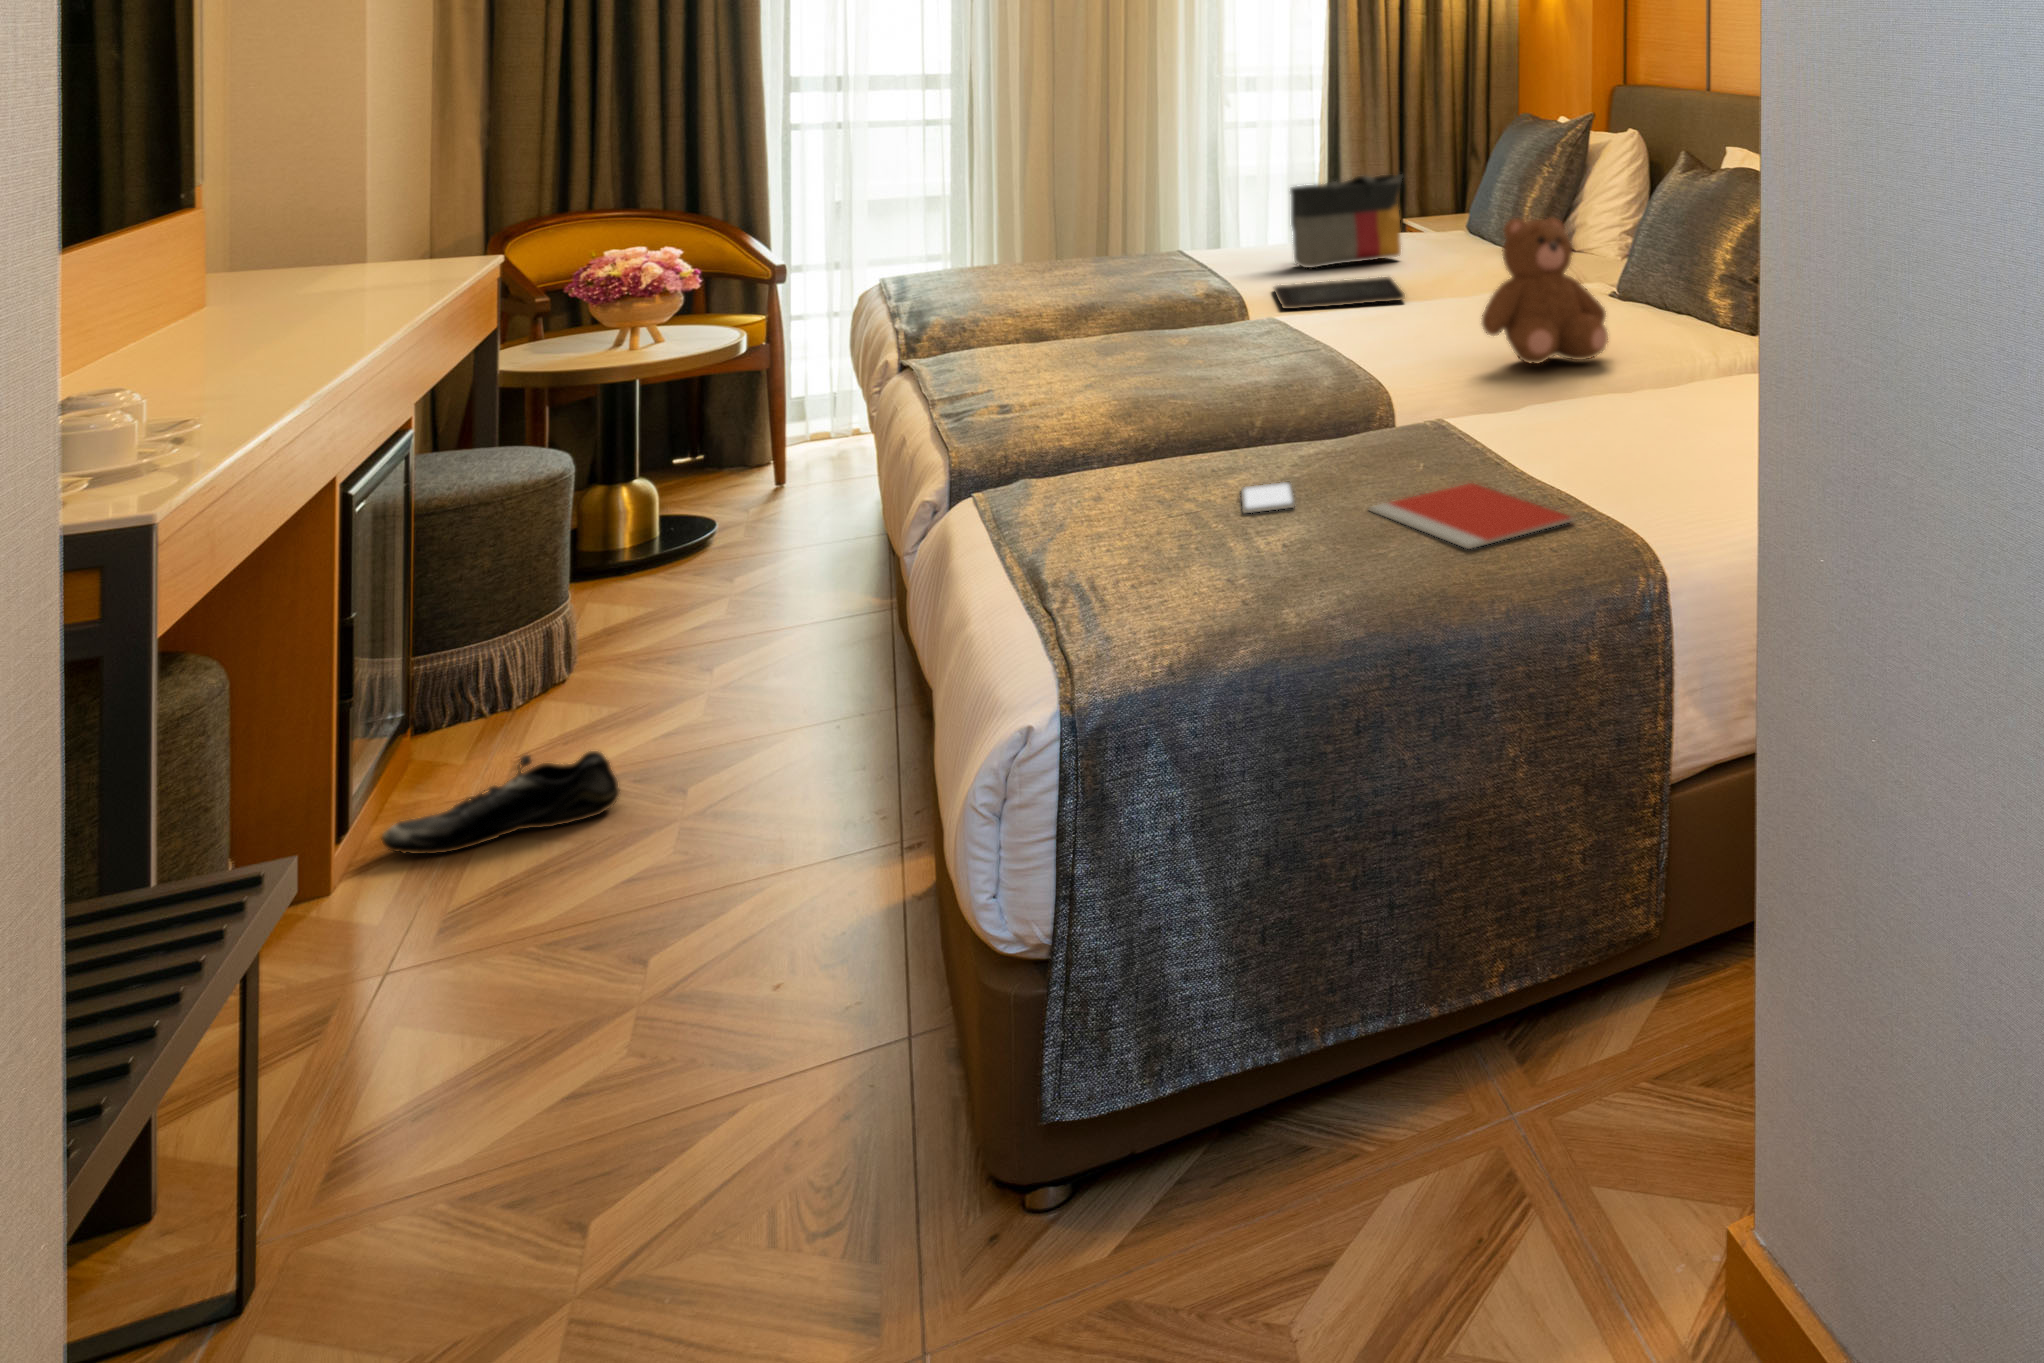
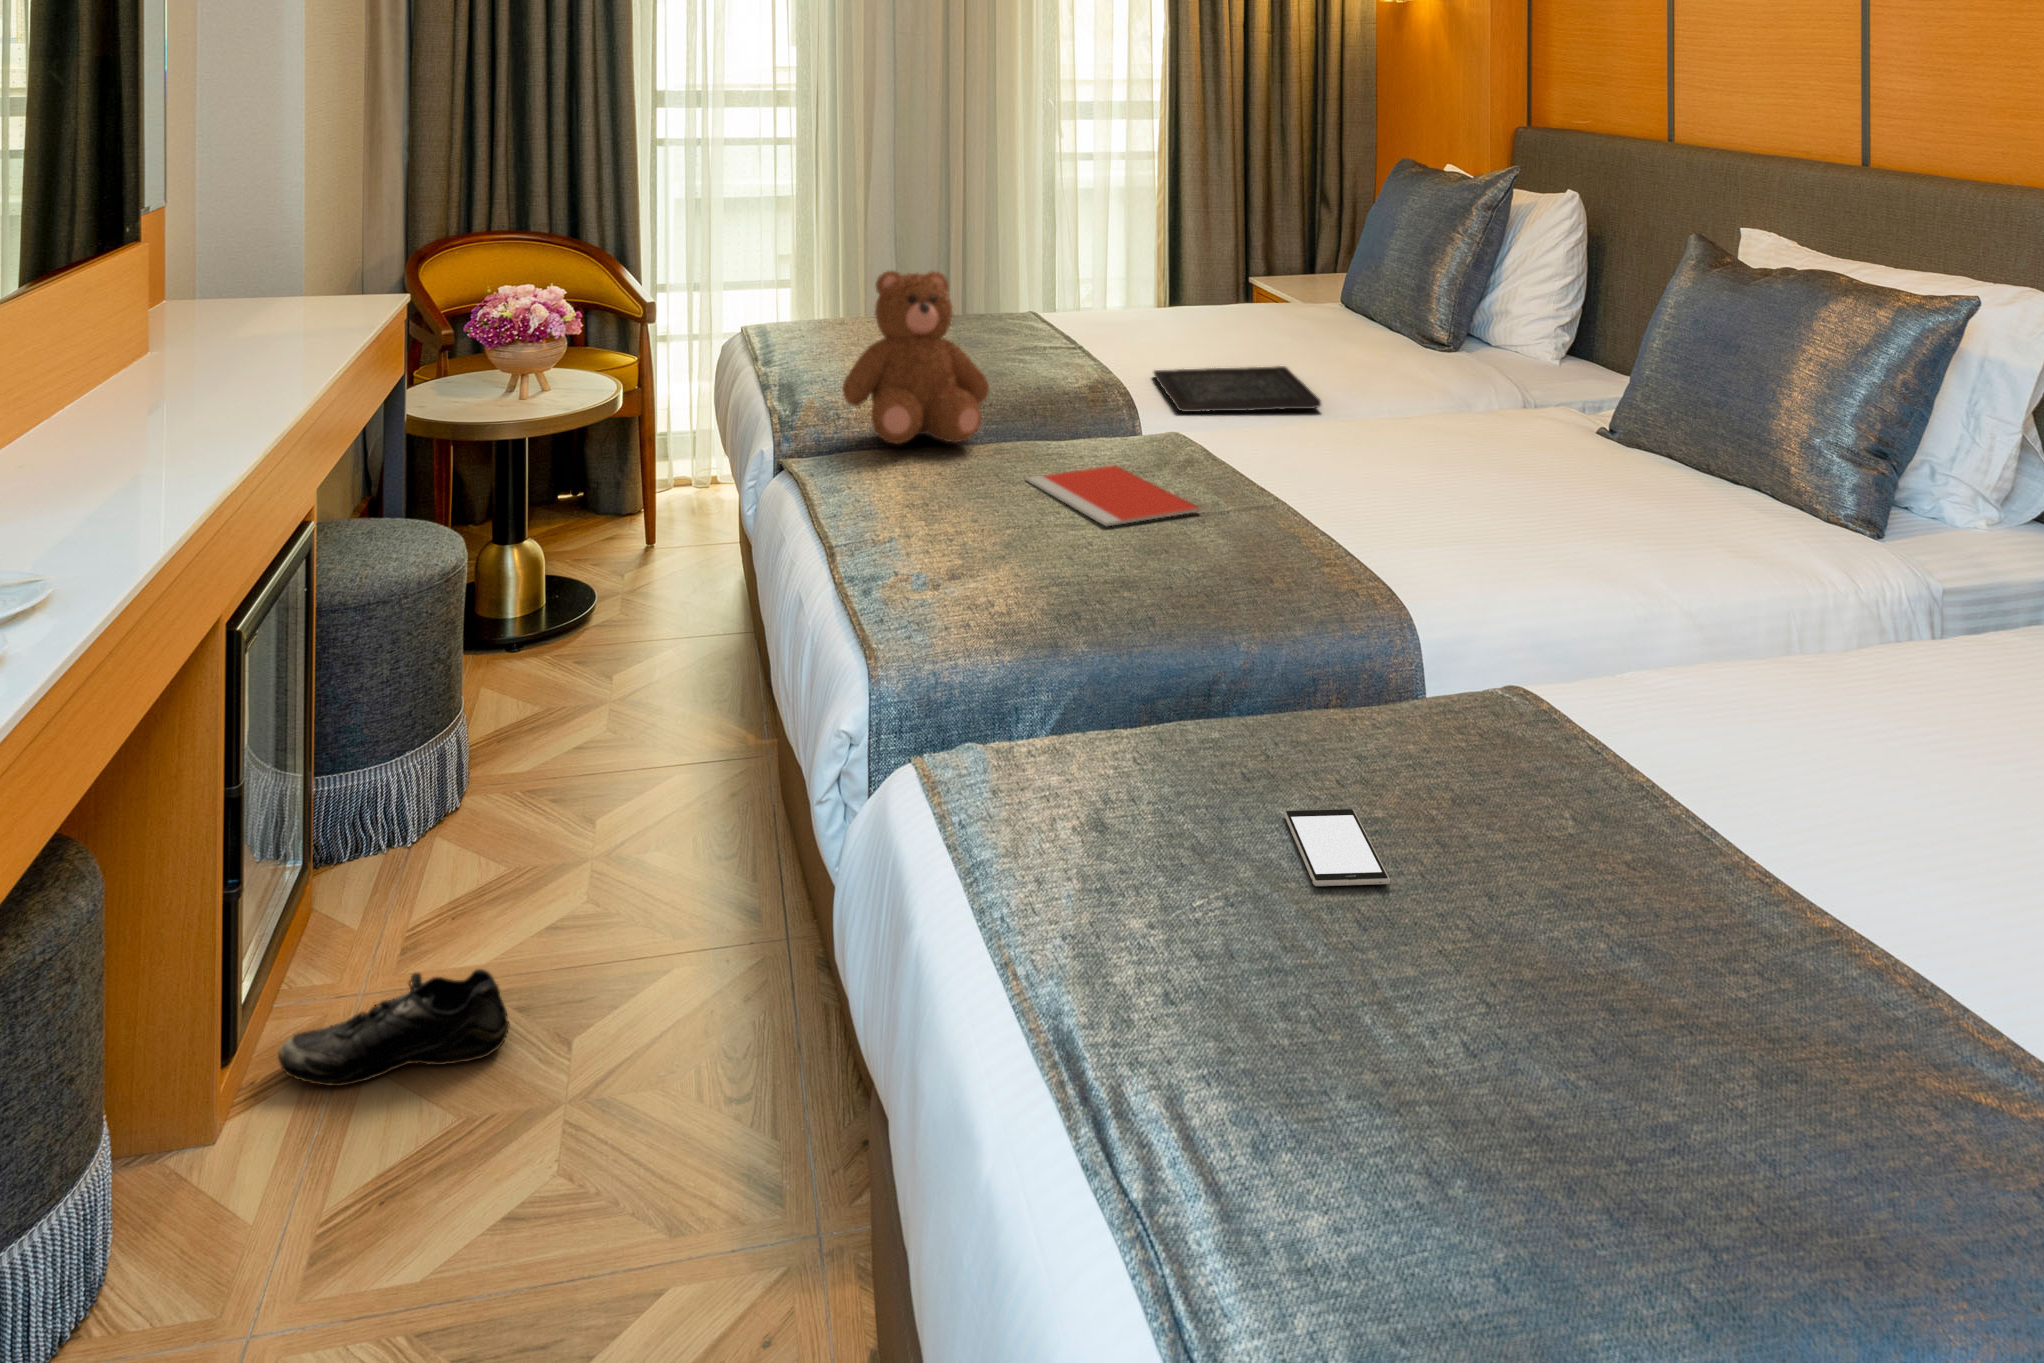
tote bag: present [1290,175,1404,268] -> none [1156,229,1282,341]
teddy bear: present [1481,218,1608,364] -> present [843,271,989,444]
notebook: present [1369,483,1574,549] -> present [1026,466,1201,526]

